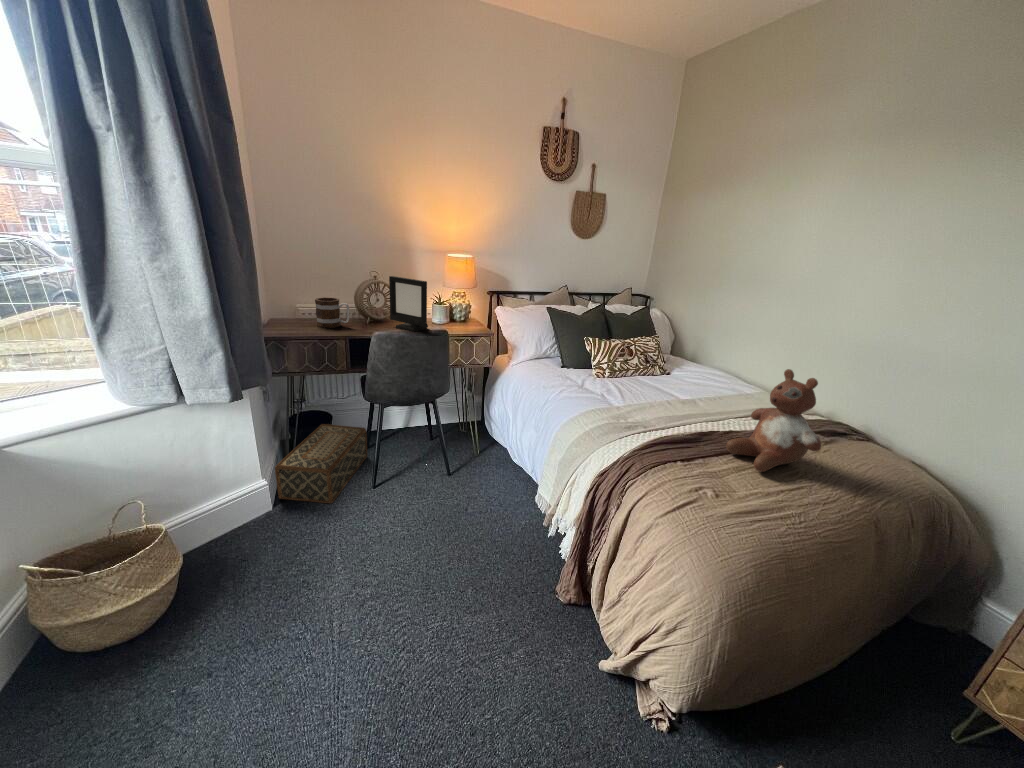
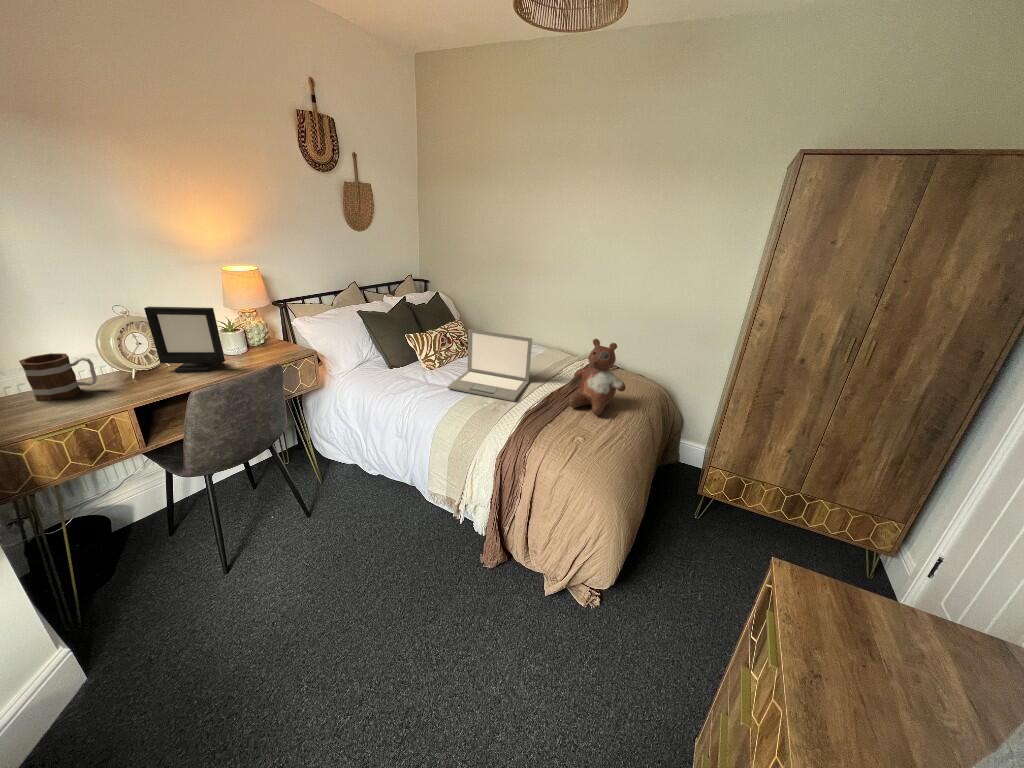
laptop: none [596,338,711,425] -> present [447,329,532,401]
woven basket: present [275,424,367,503] -> none [64,509,183,657]

